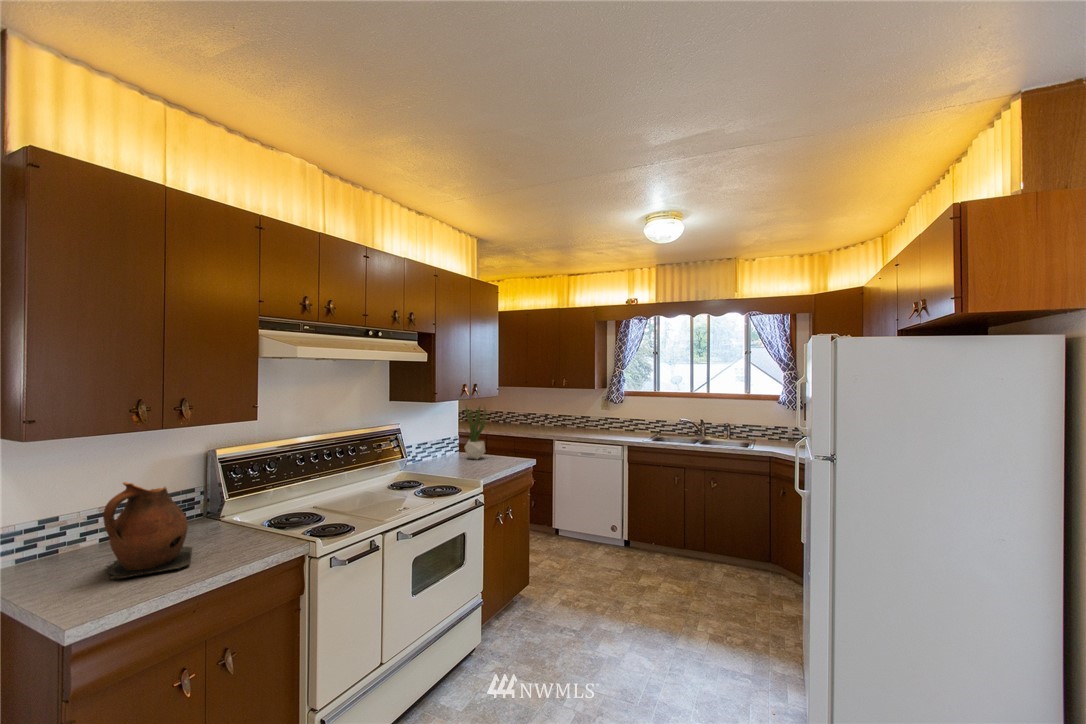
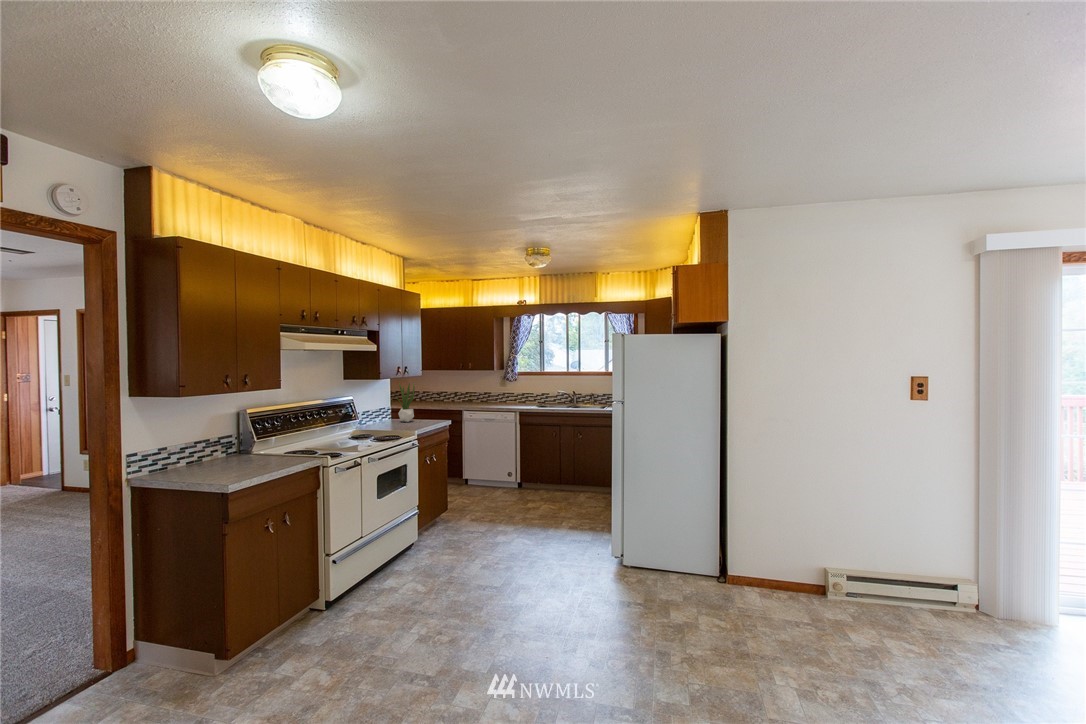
ceramic pitcher: present [103,482,192,578] -> none [211,423,261,474]

